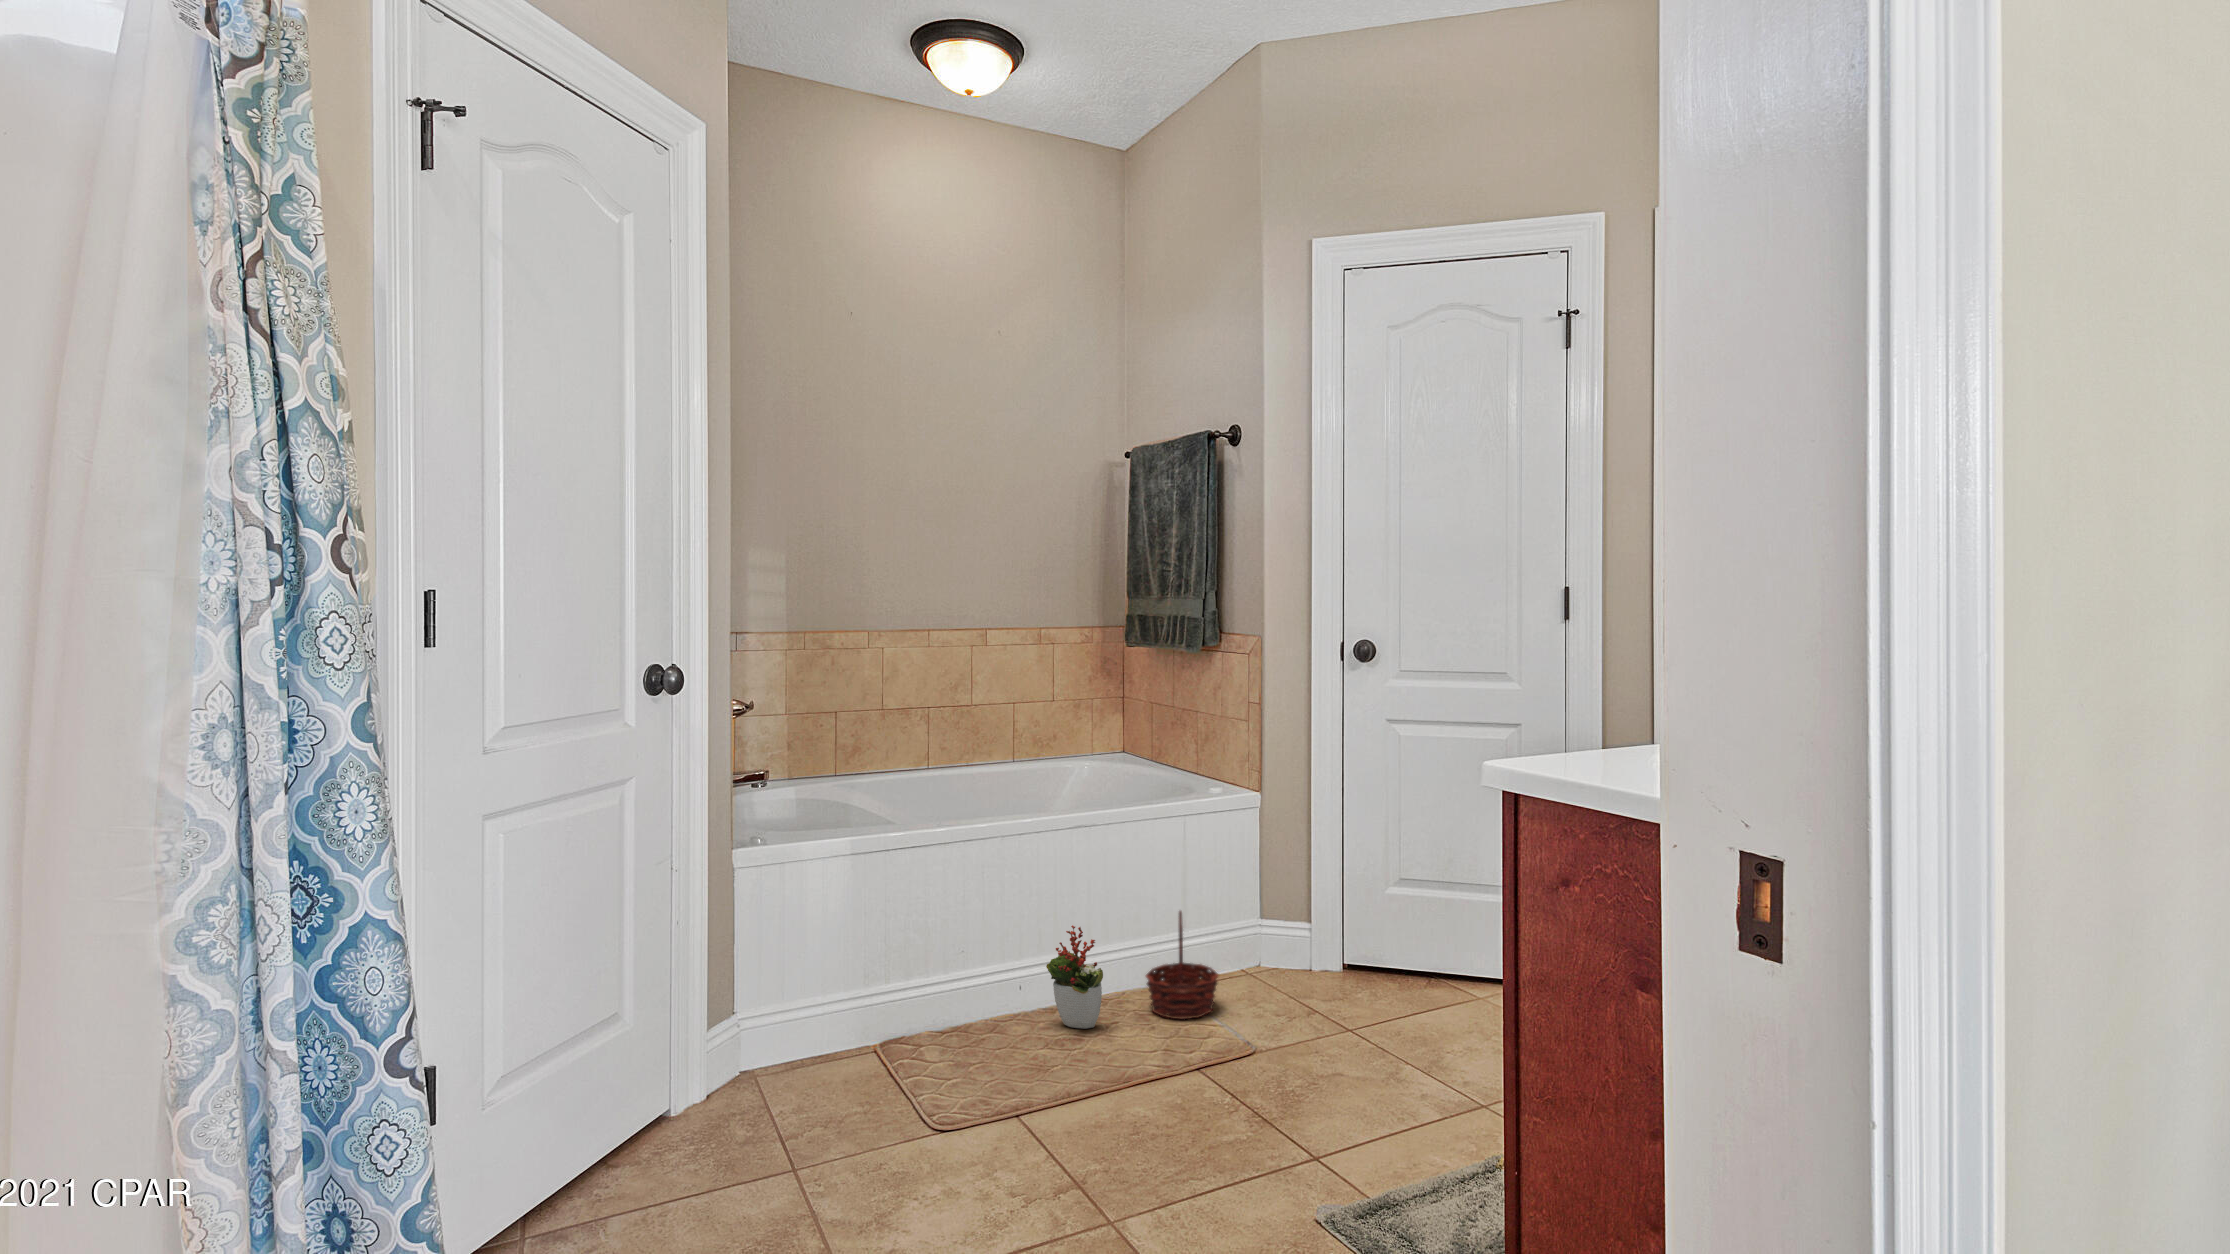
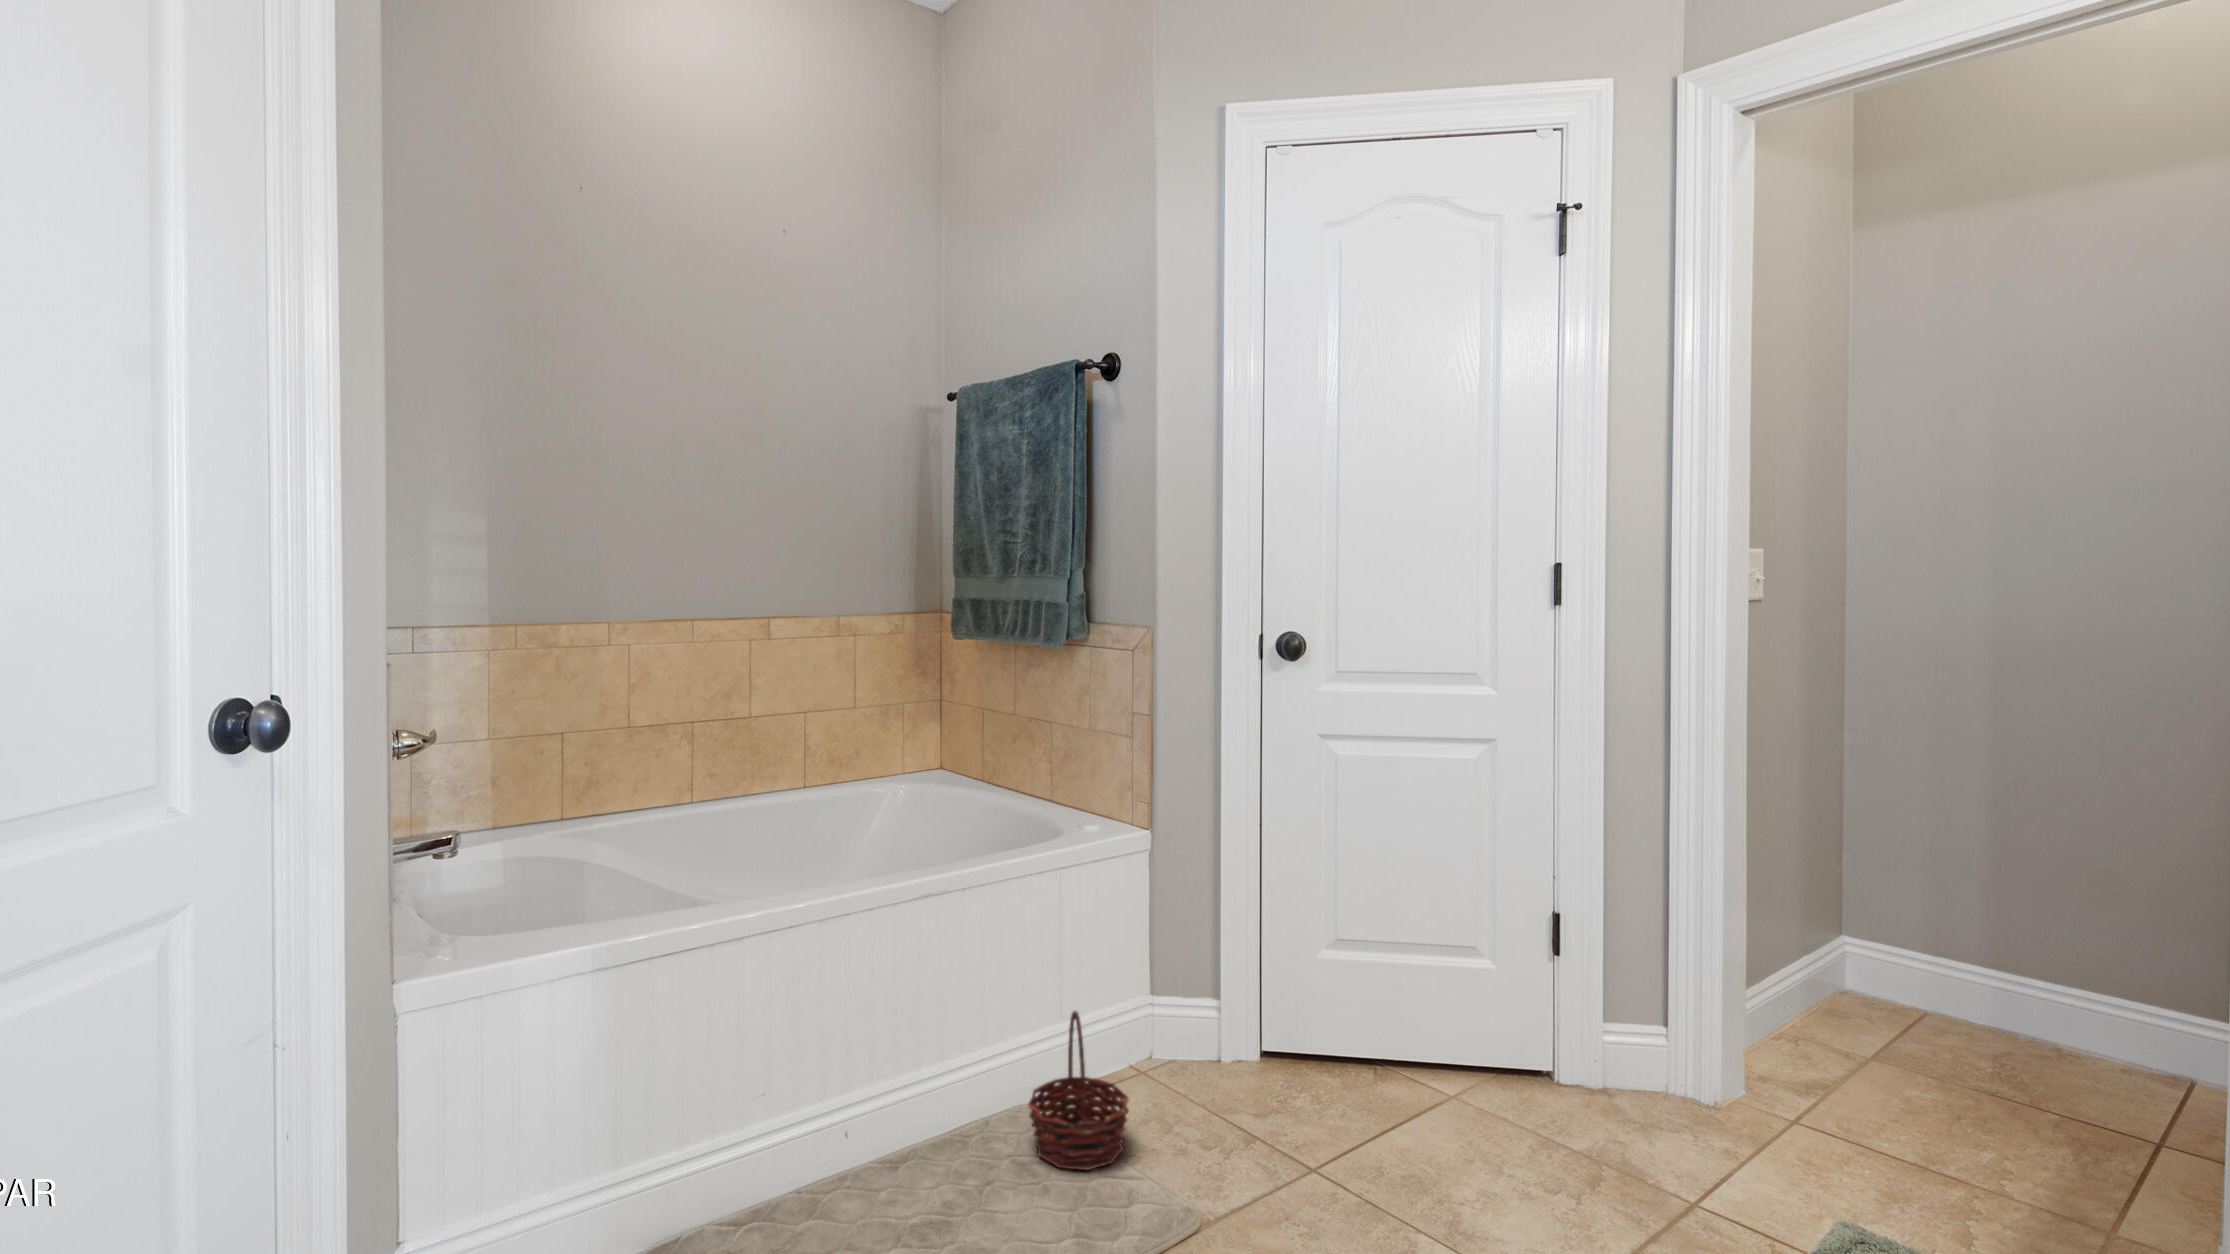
decorative plant: present [1046,925,1103,1029] -> none [894,1048,980,1200]

